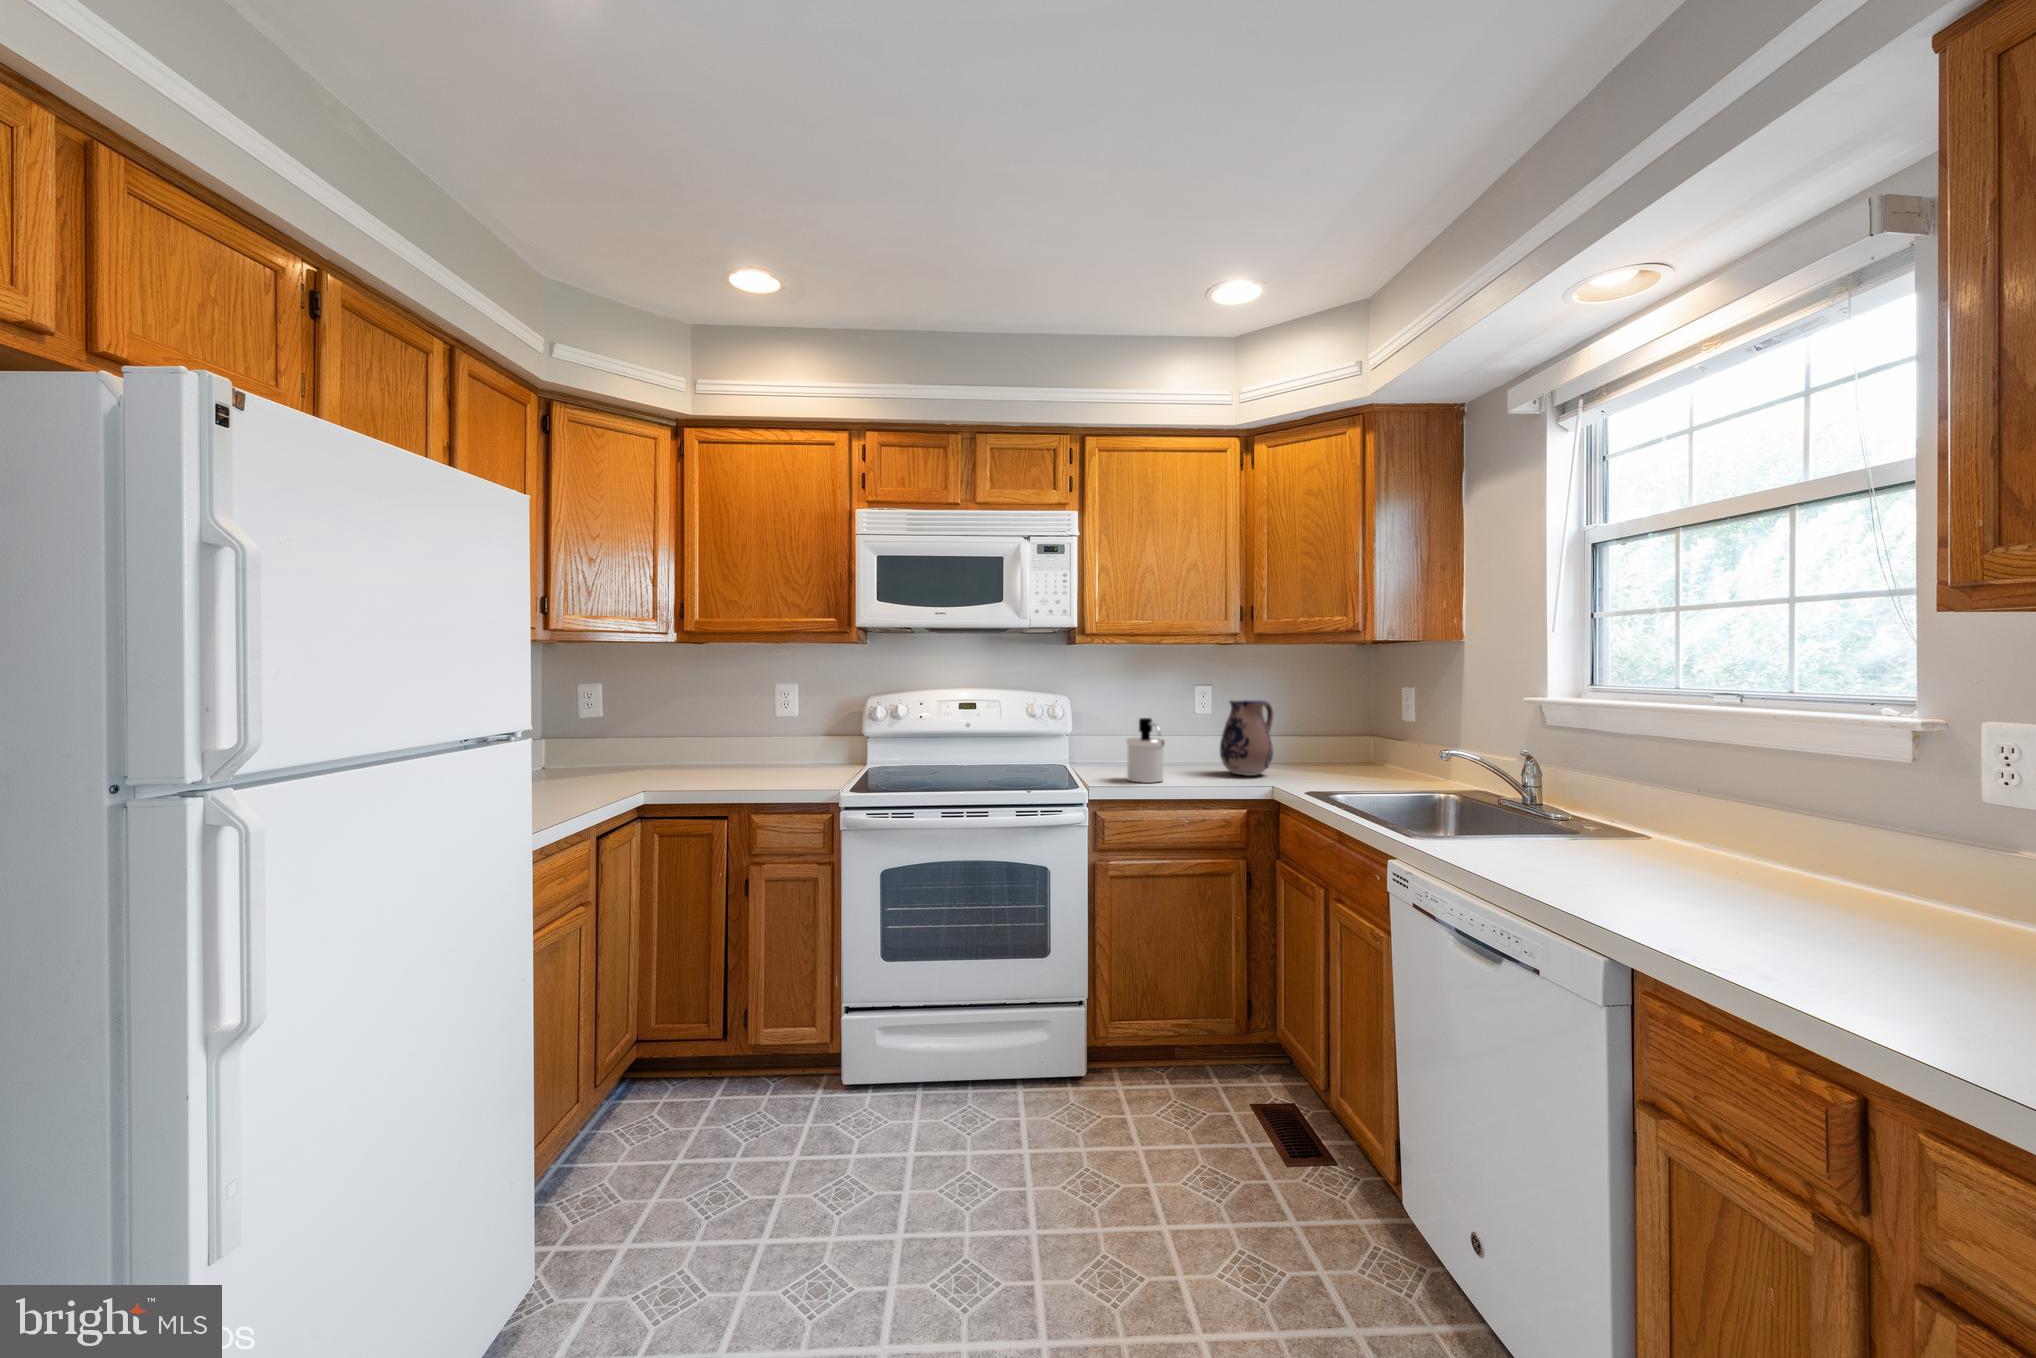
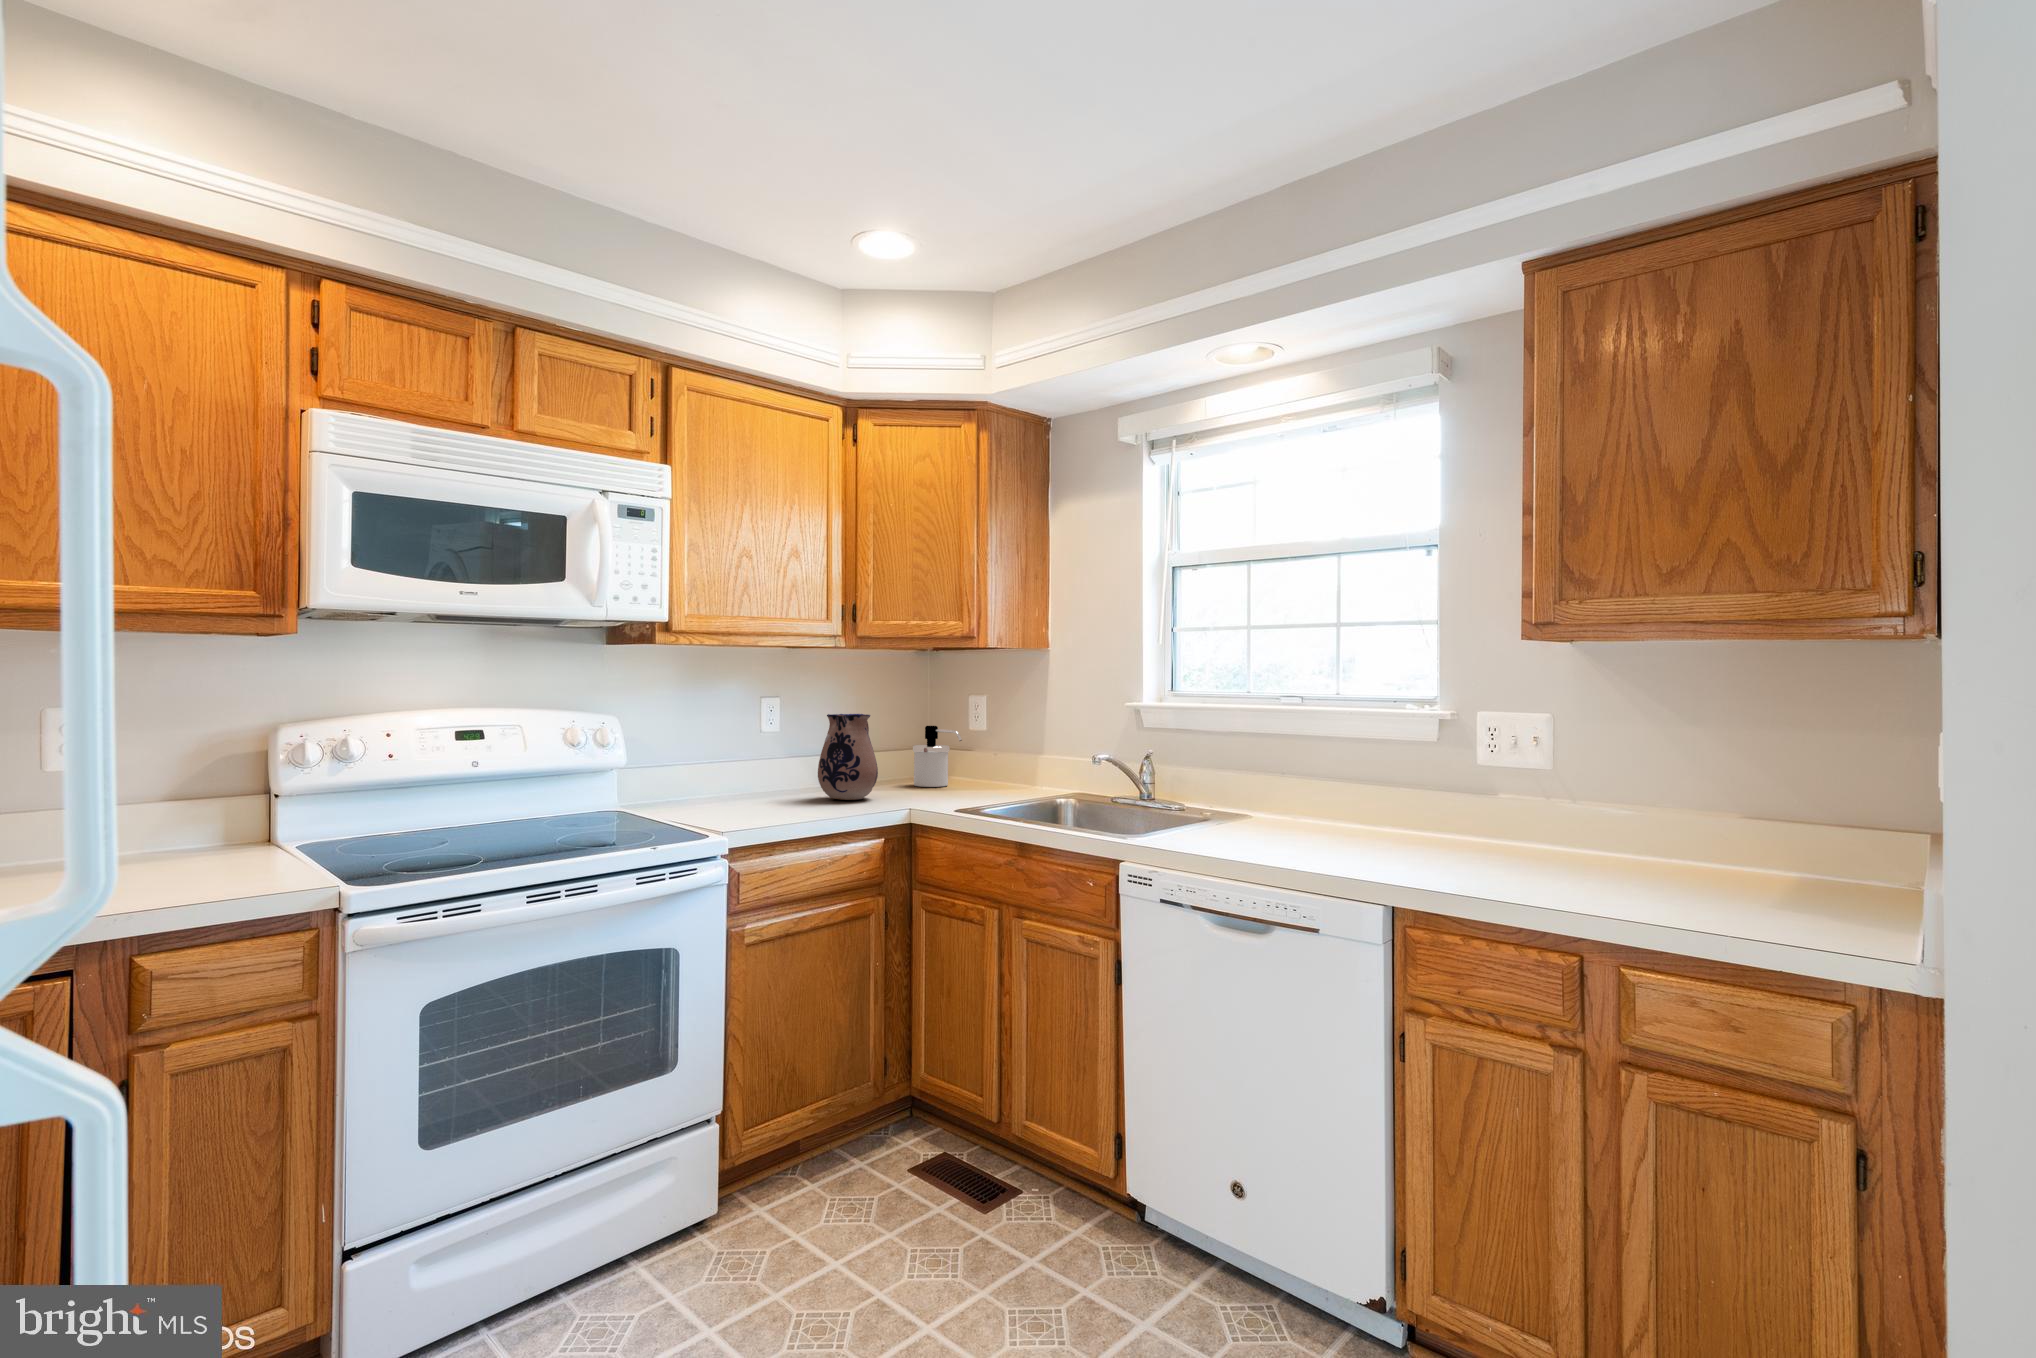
soap dispenser: present [1126,718,1165,783] -> present [913,726,962,787]

